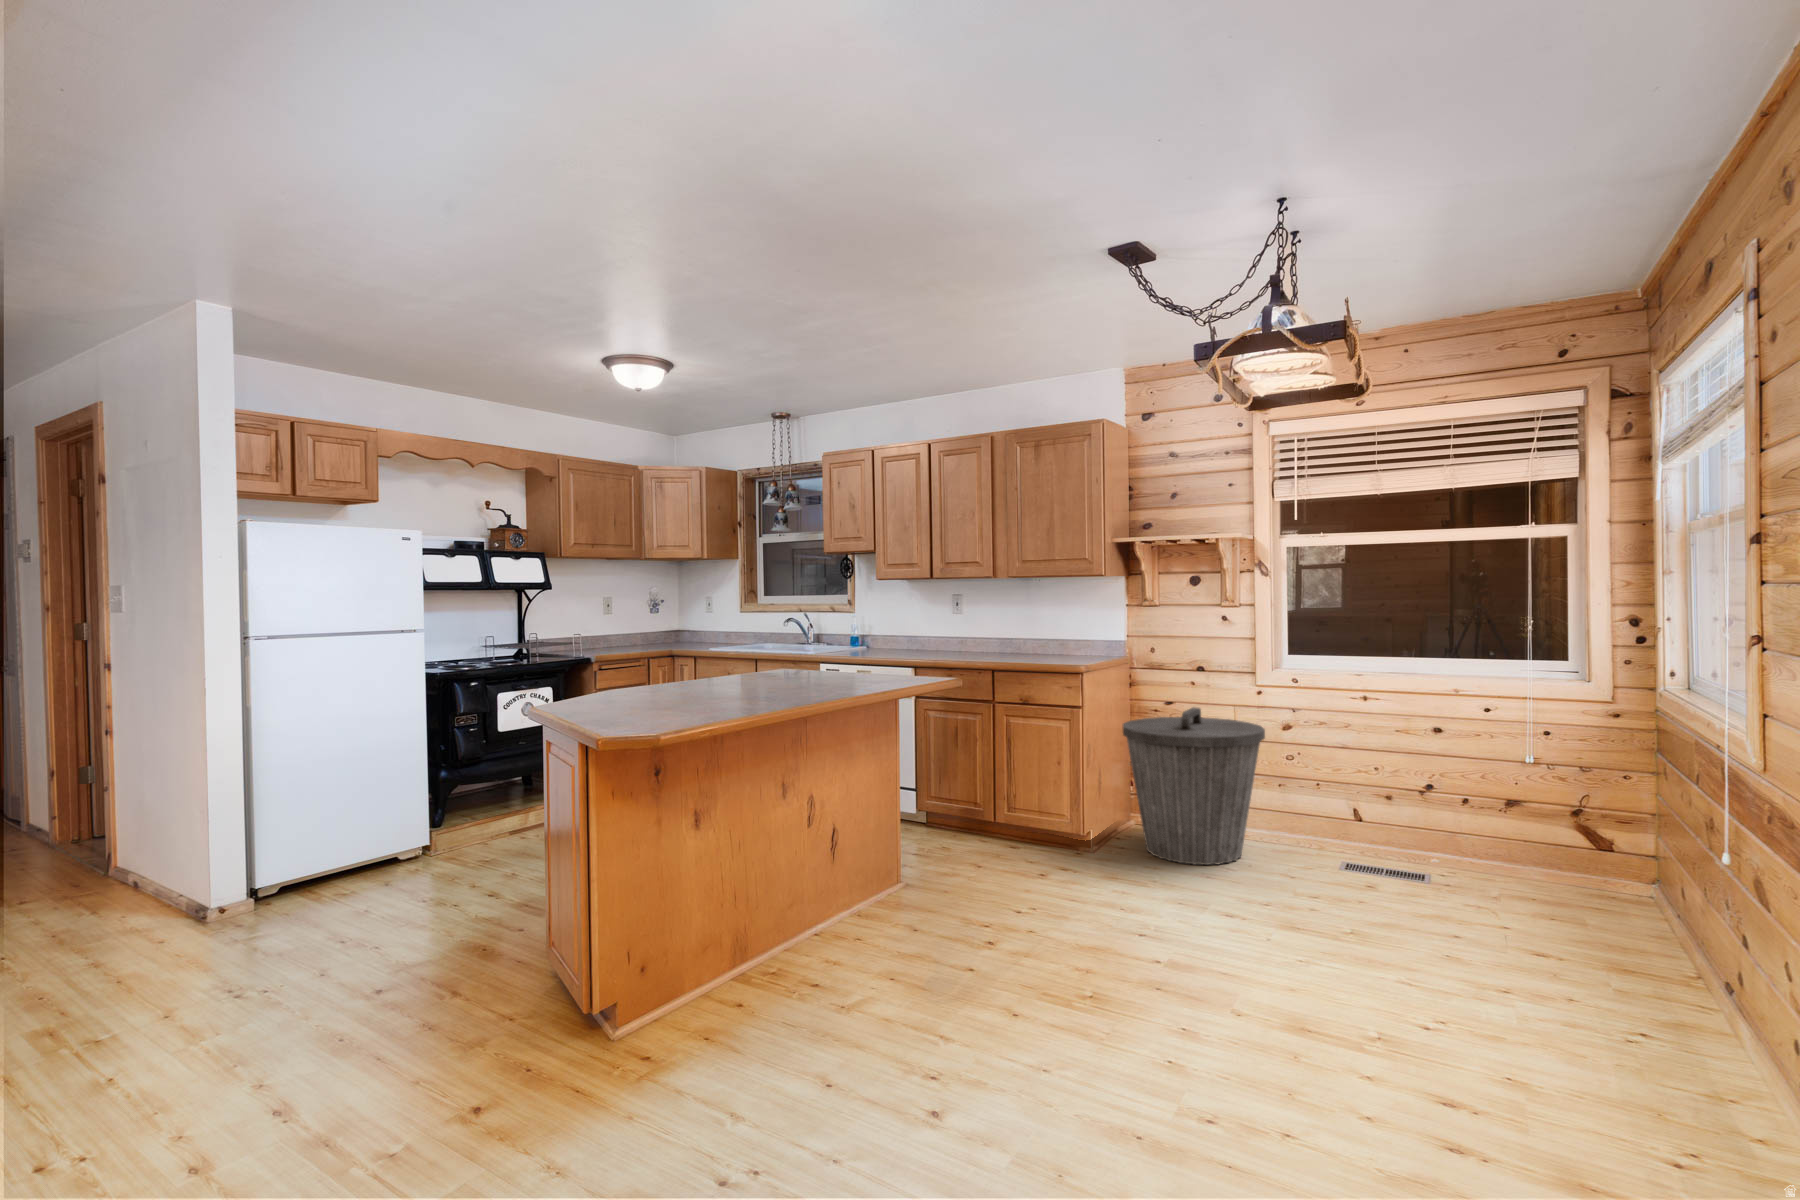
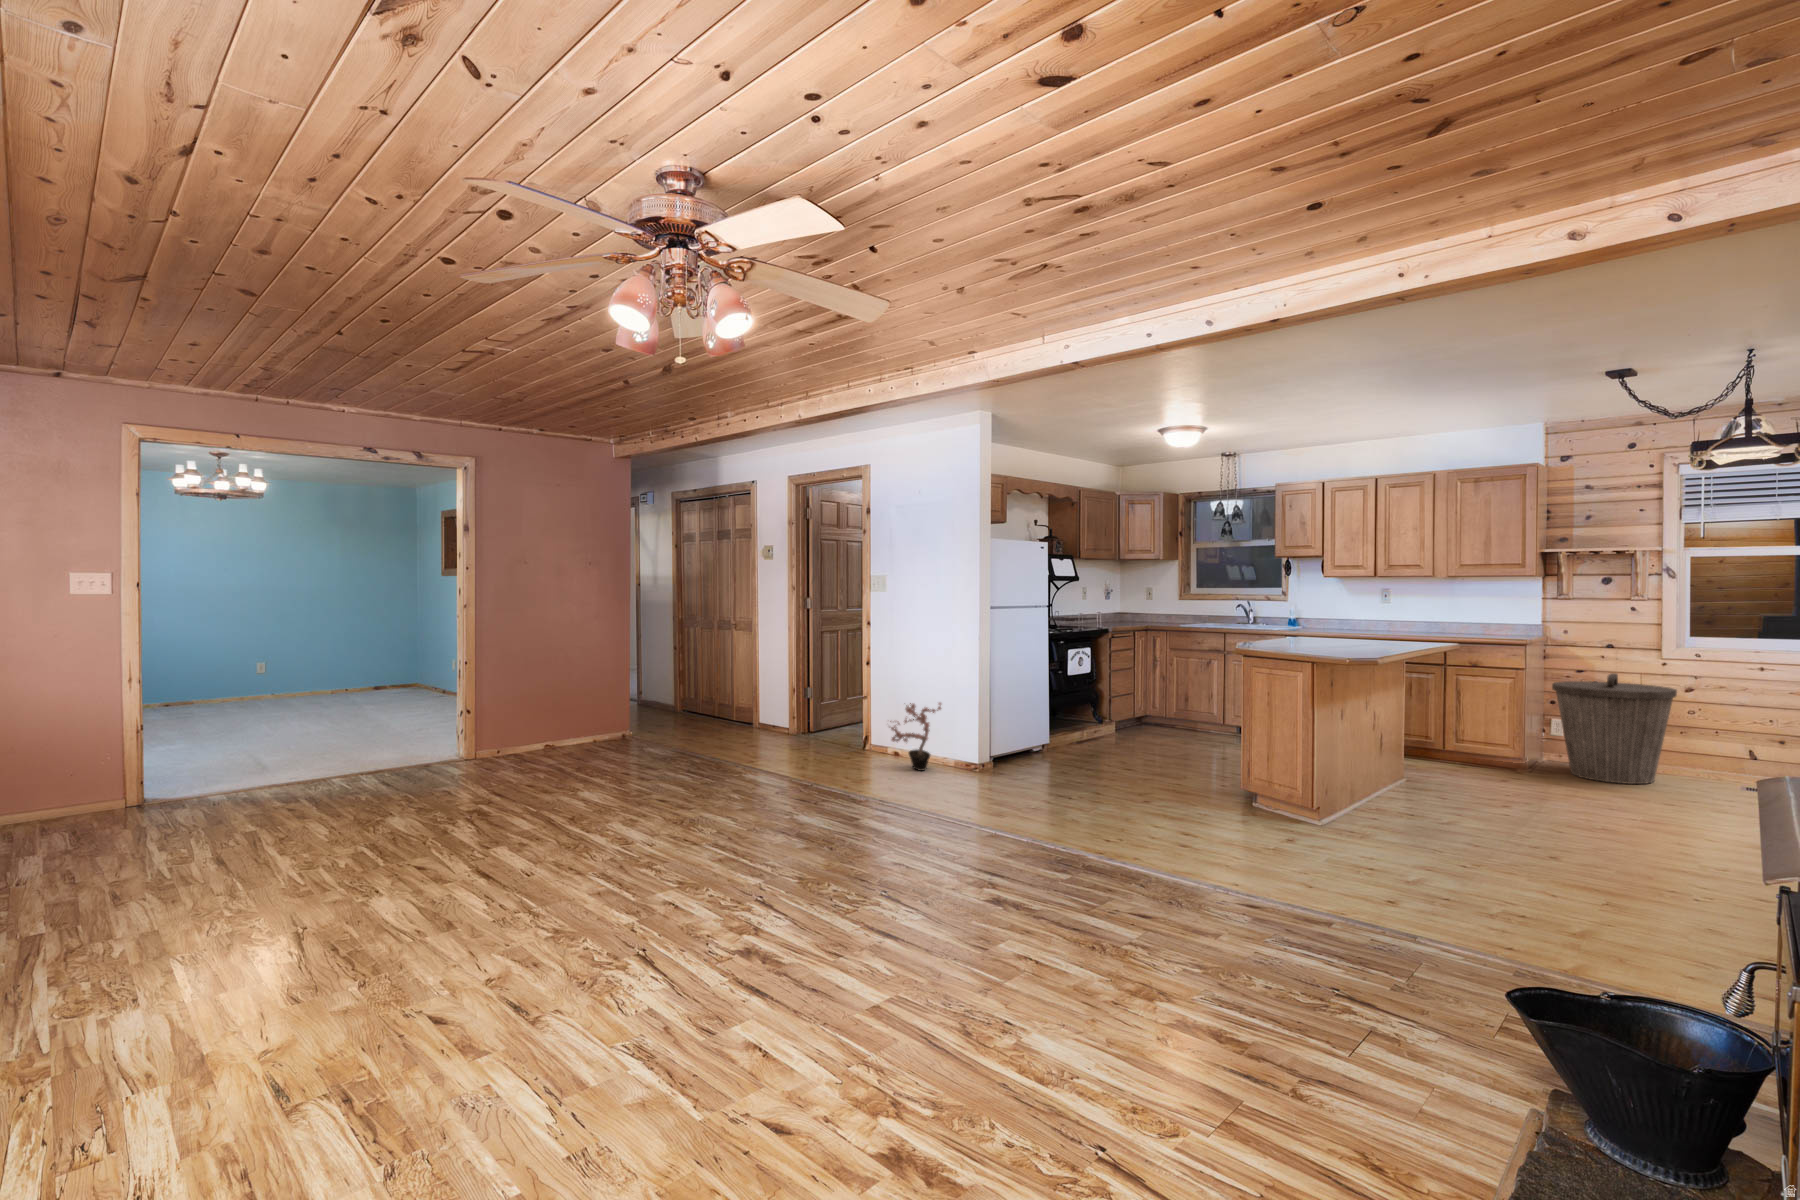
potted plant: none [60,796,161,927] -> present [890,703,941,771]

